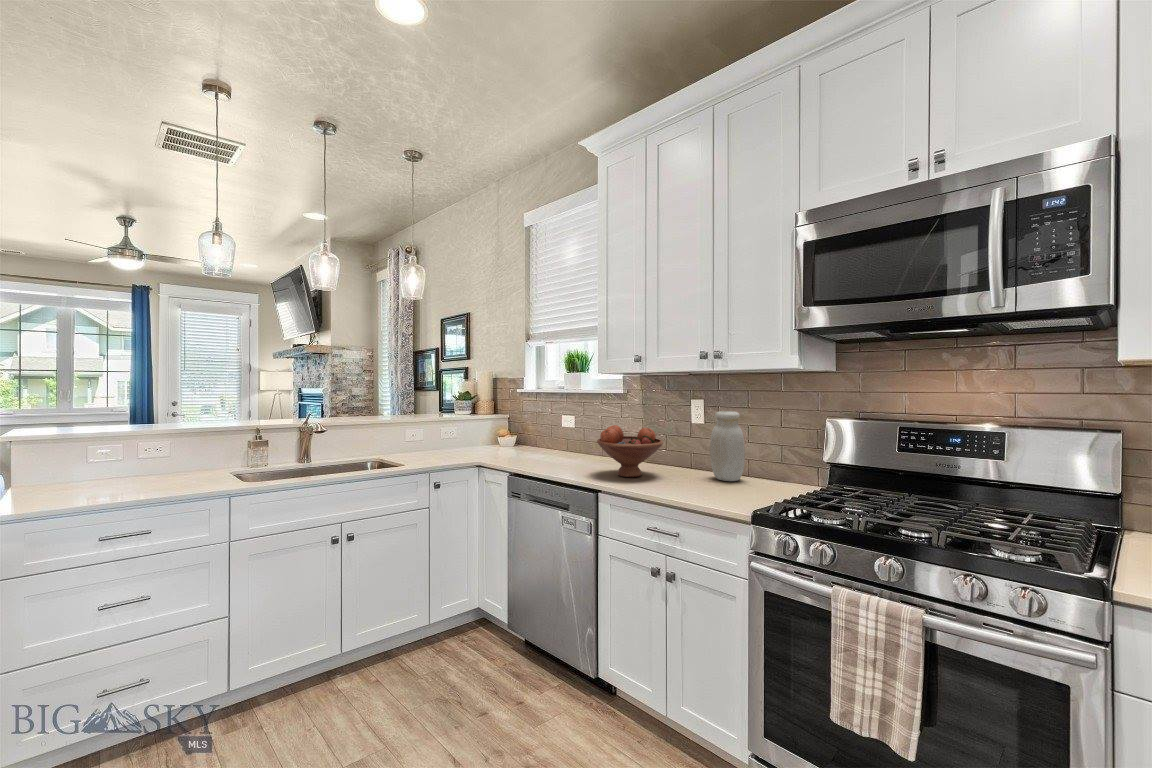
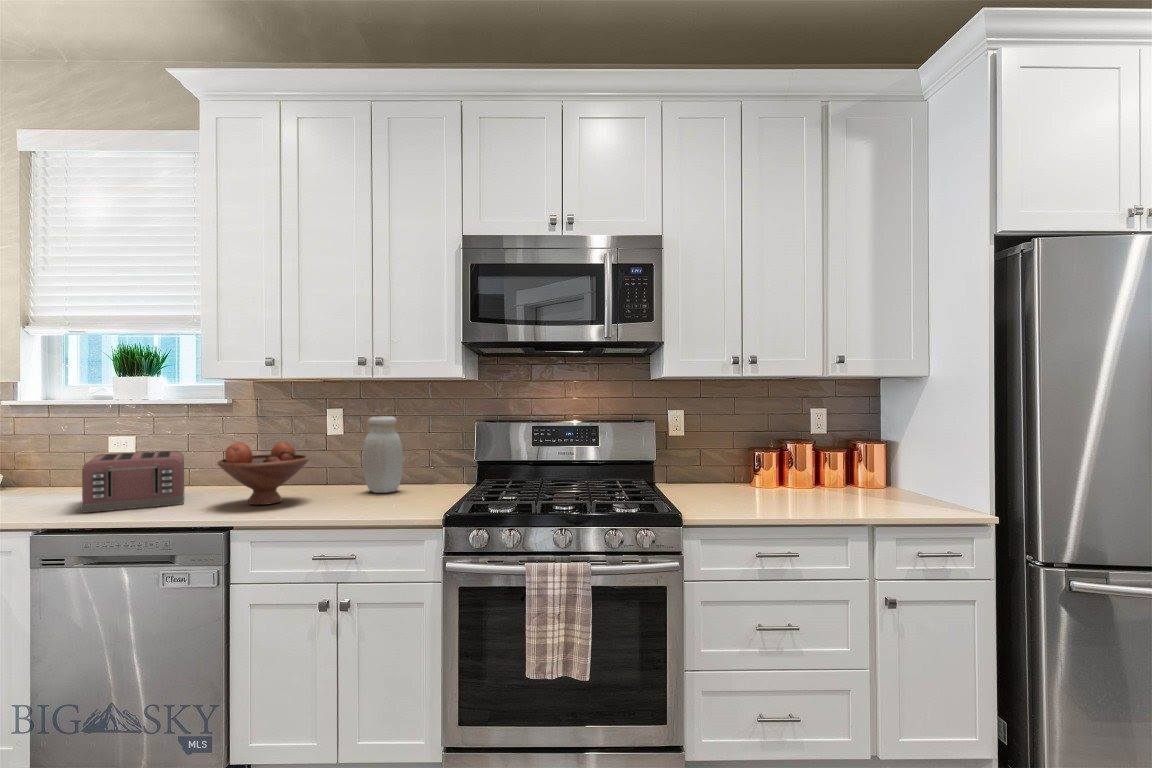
toaster: none [525,426,595,467] -> present [80,451,185,513]

